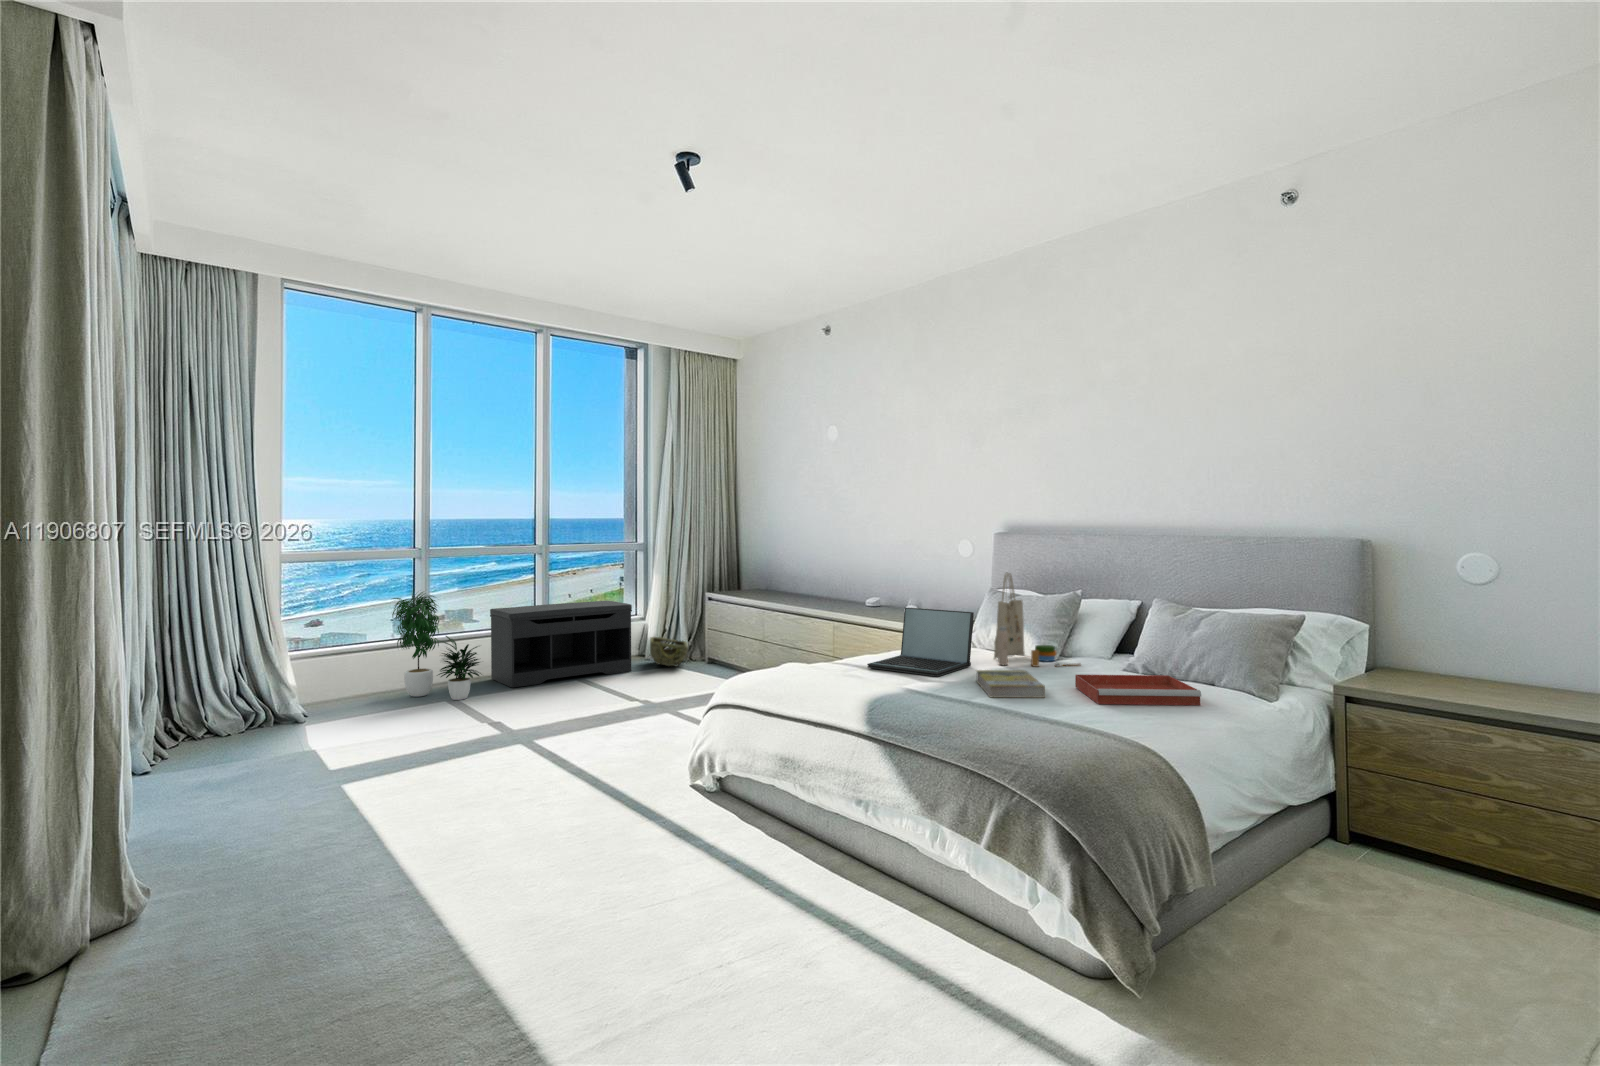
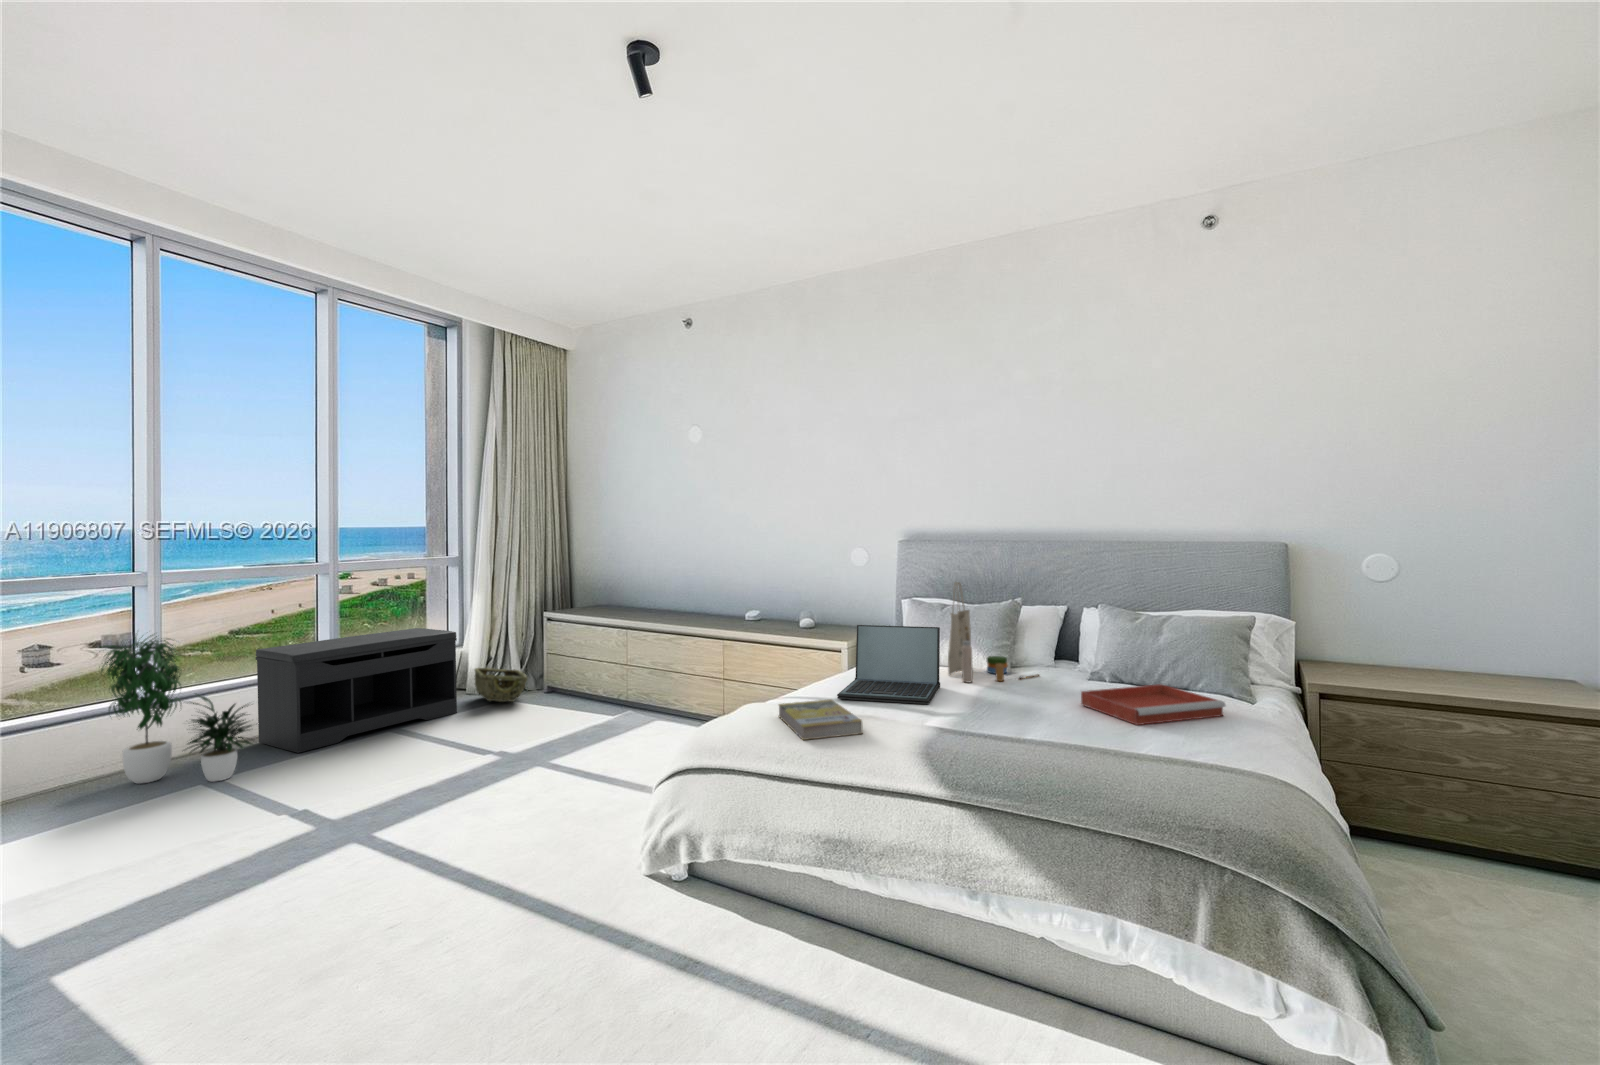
book: present [976,670,1045,698] -> present [779,699,863,740]

